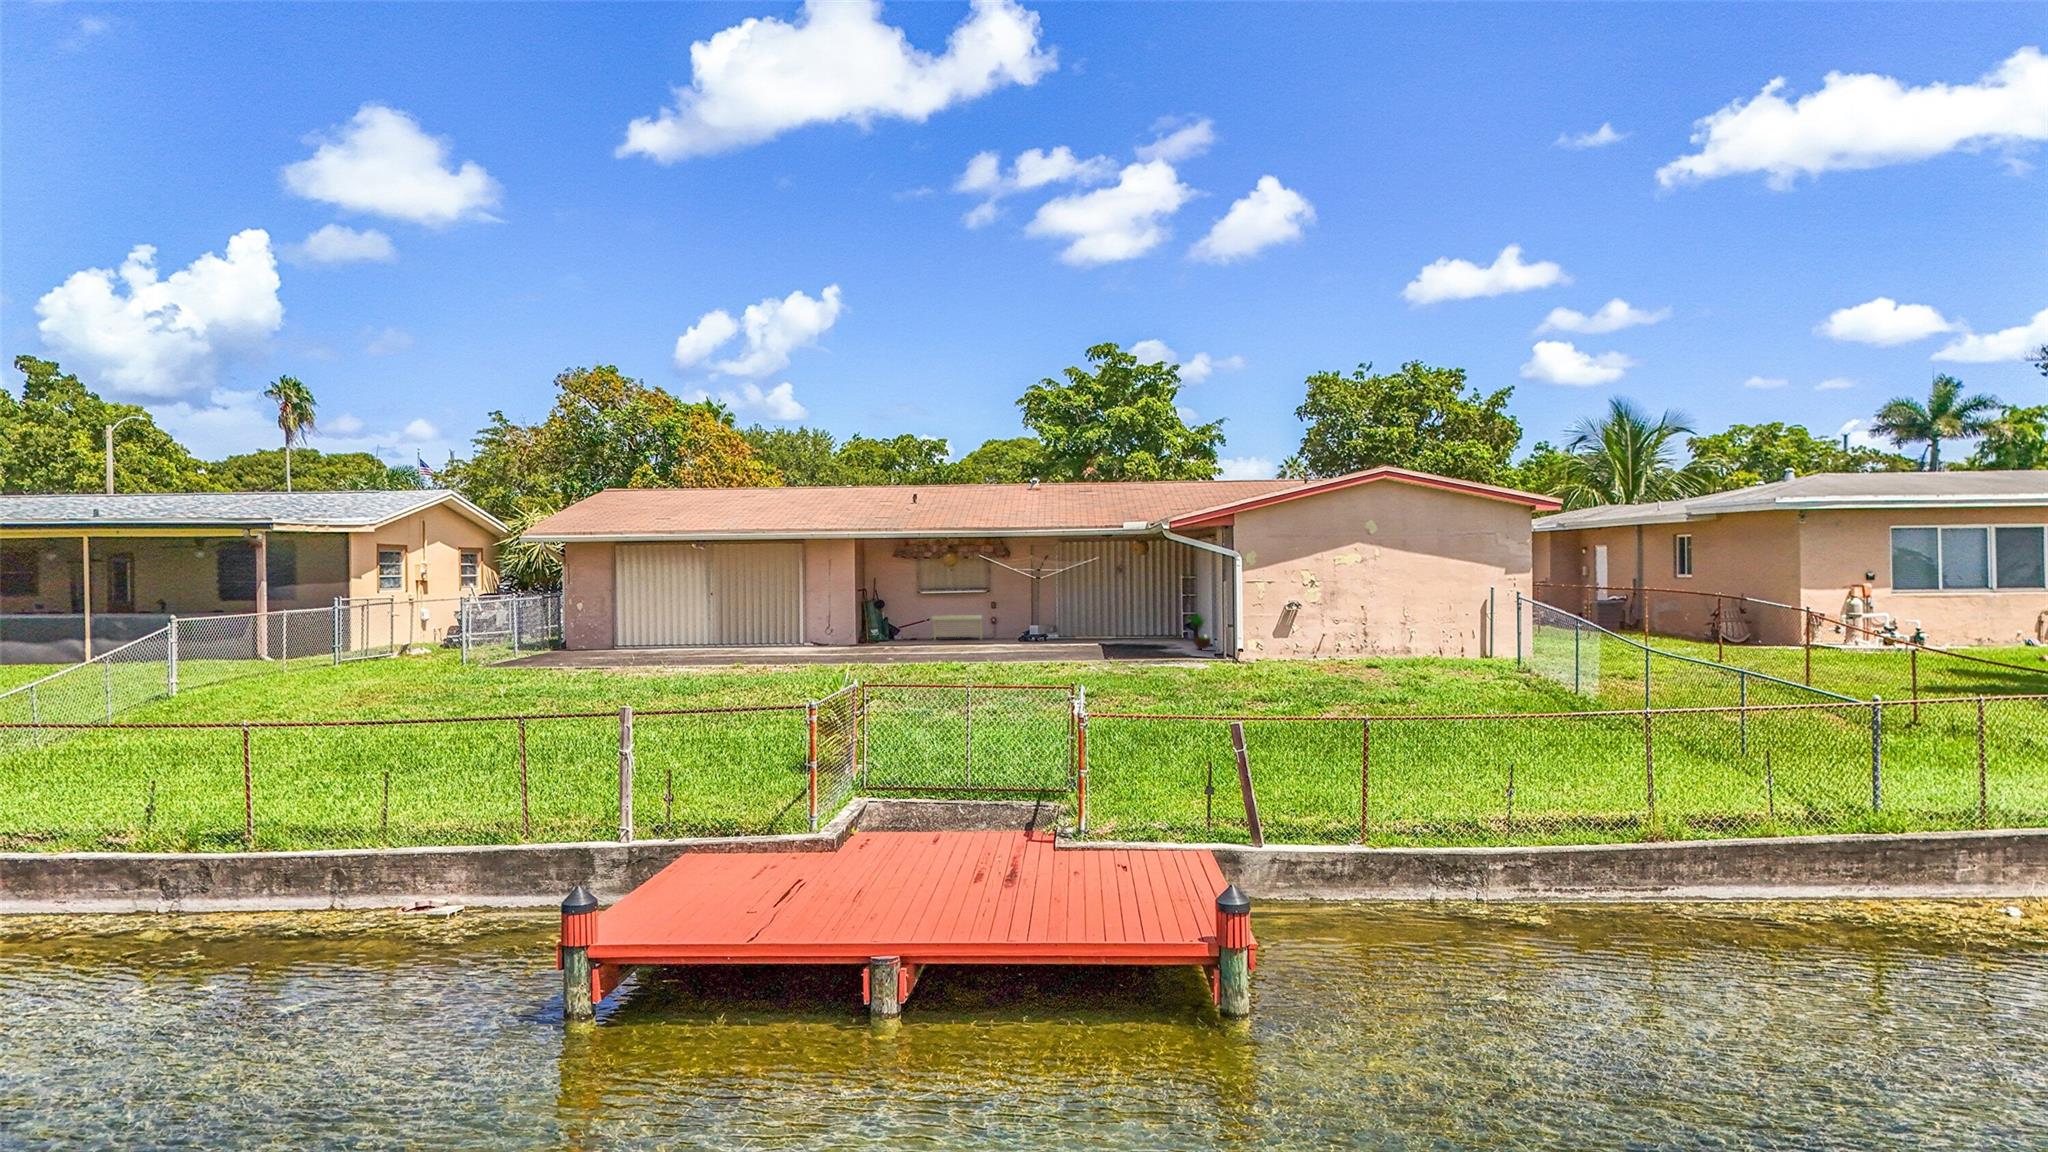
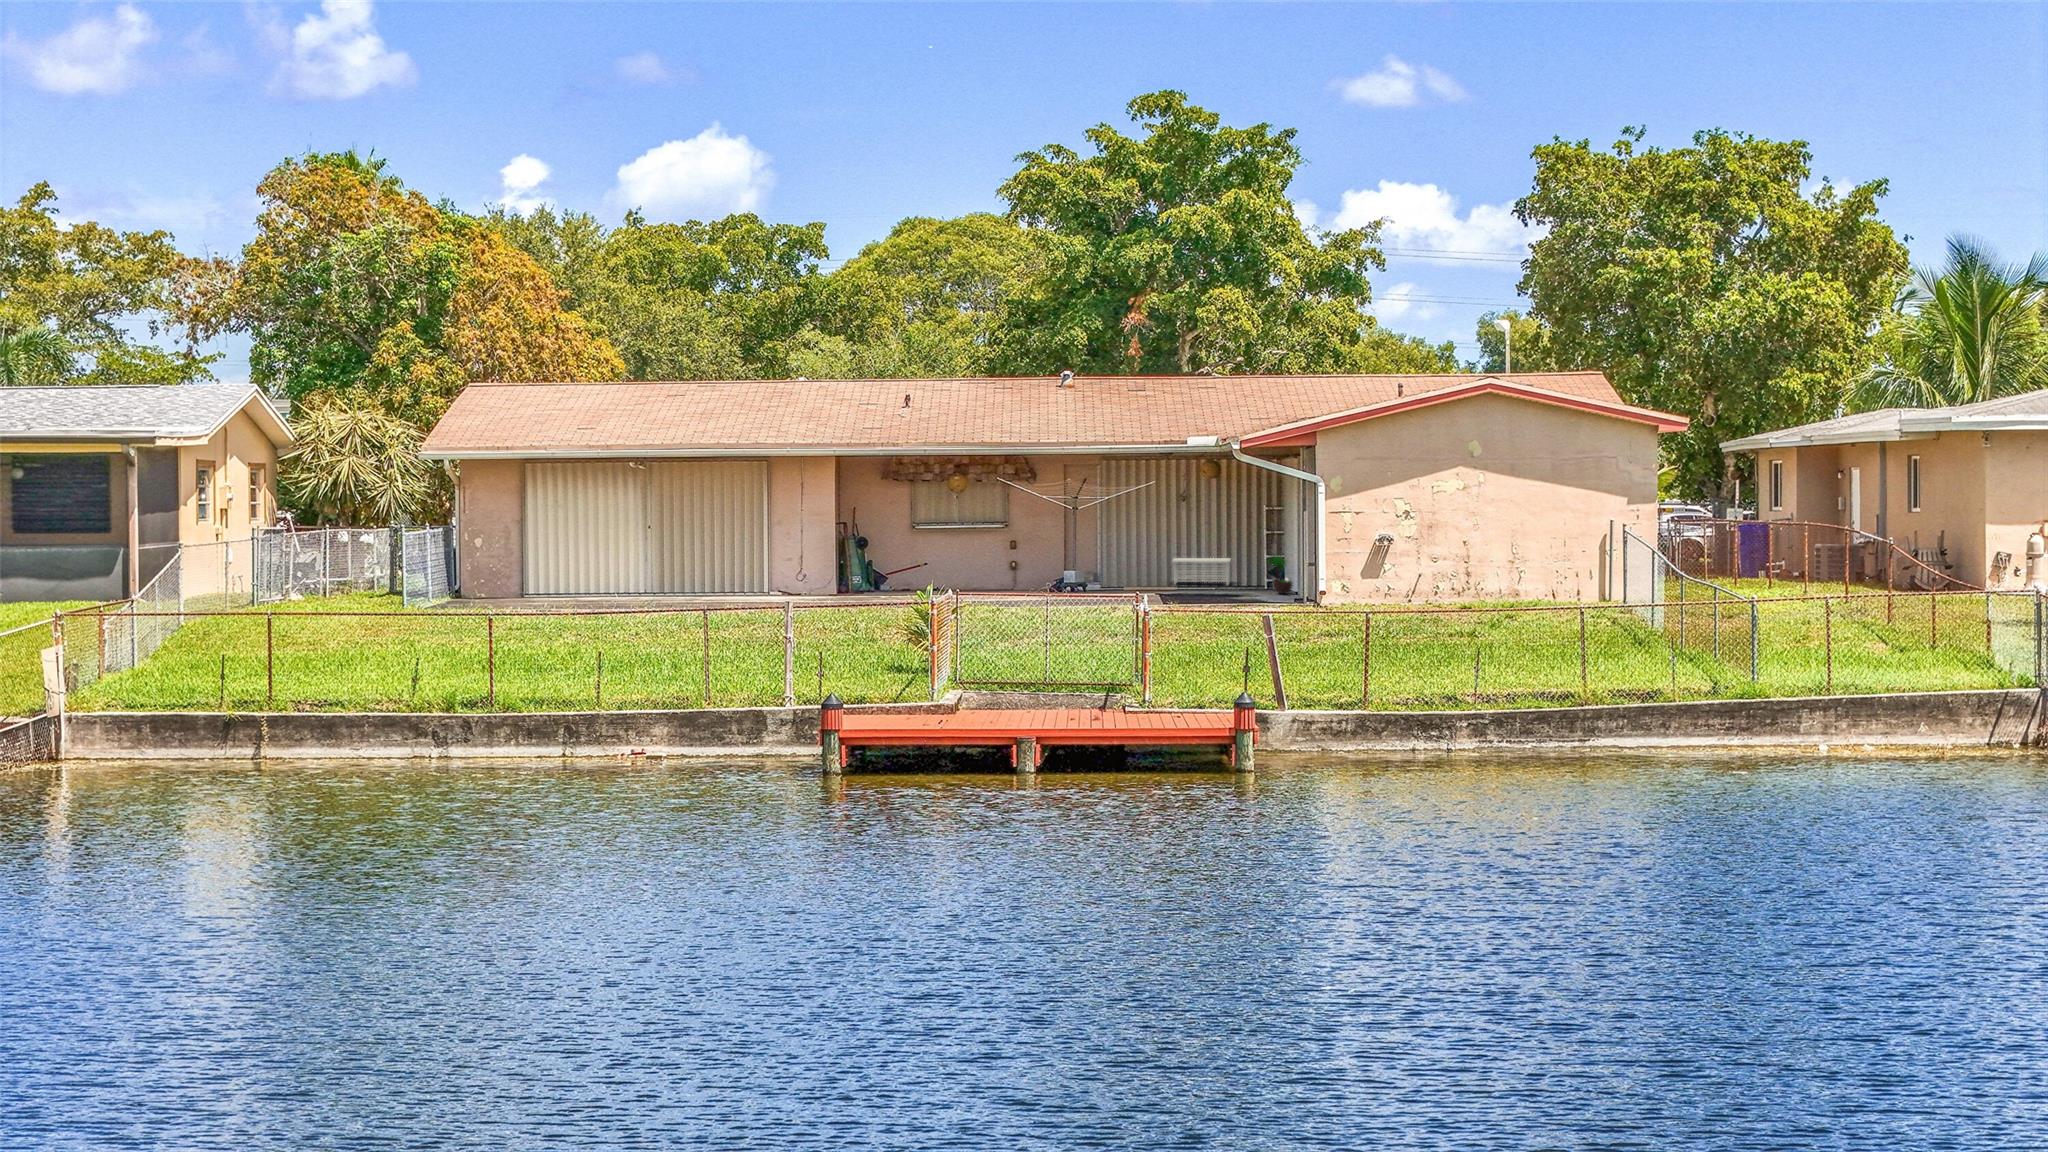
storage bench: present [932,615,982,639] -> present [1172,558,1231,584]

